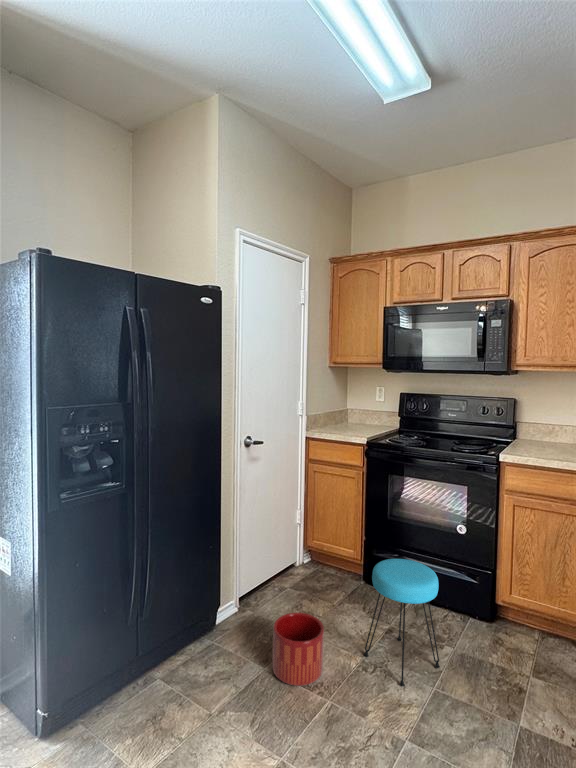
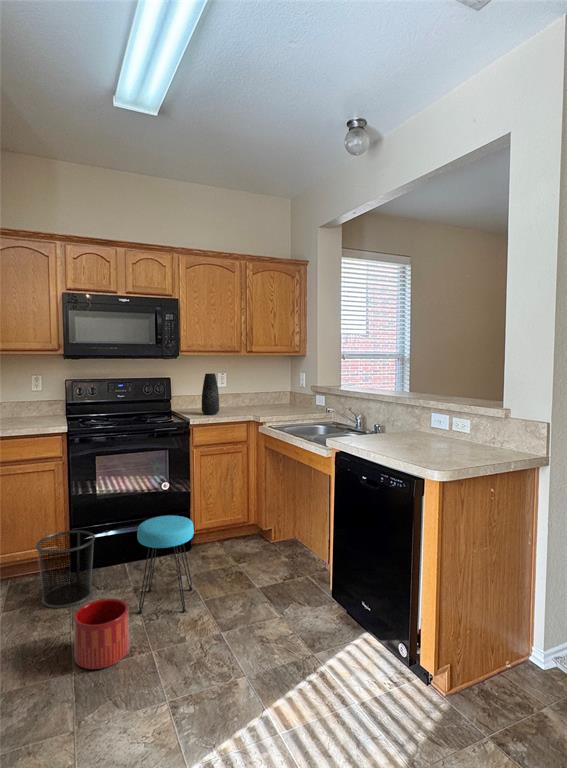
vase: none [535,400,562,457] -> present [202,373,219,415]
waste bin: none [314,537,366,612] -> present [35,530,95,608]

